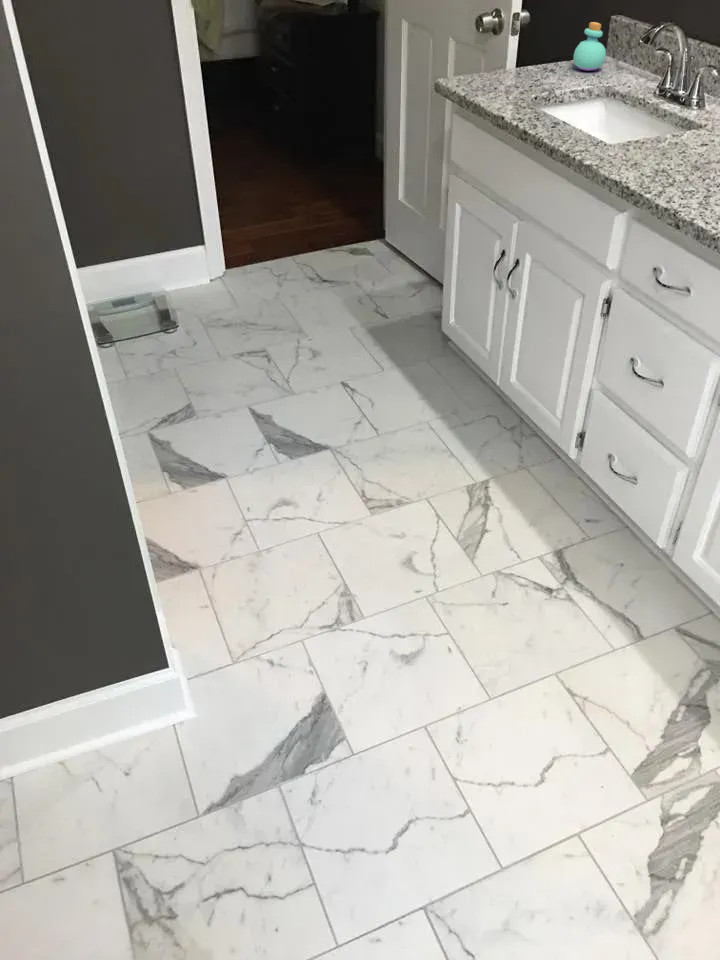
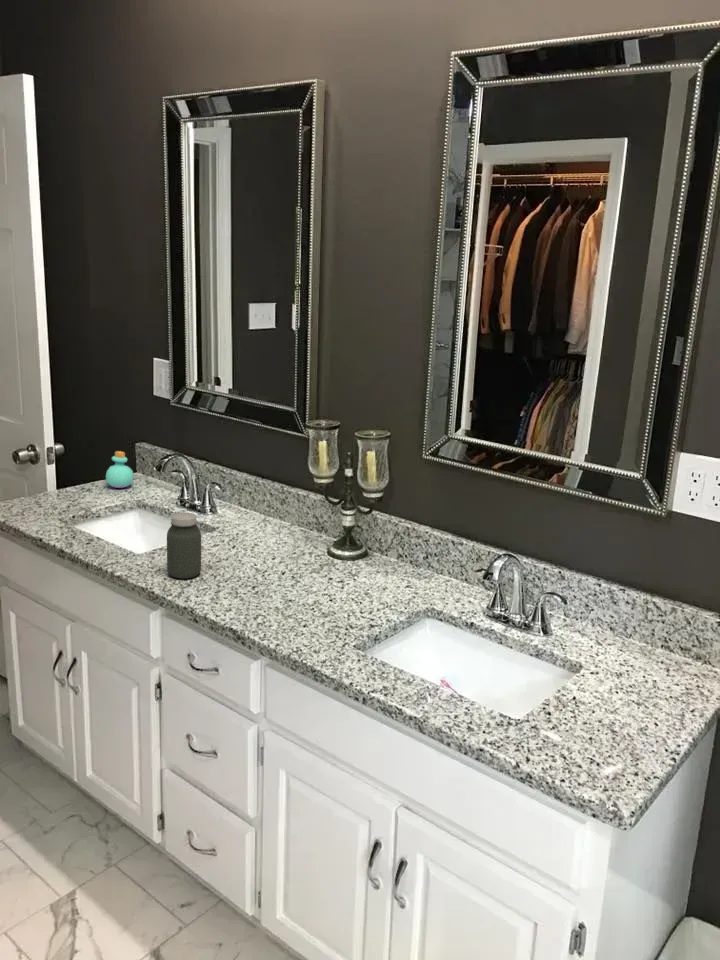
jar: none [647,92,698,177] -> present [167,512,201,578]

